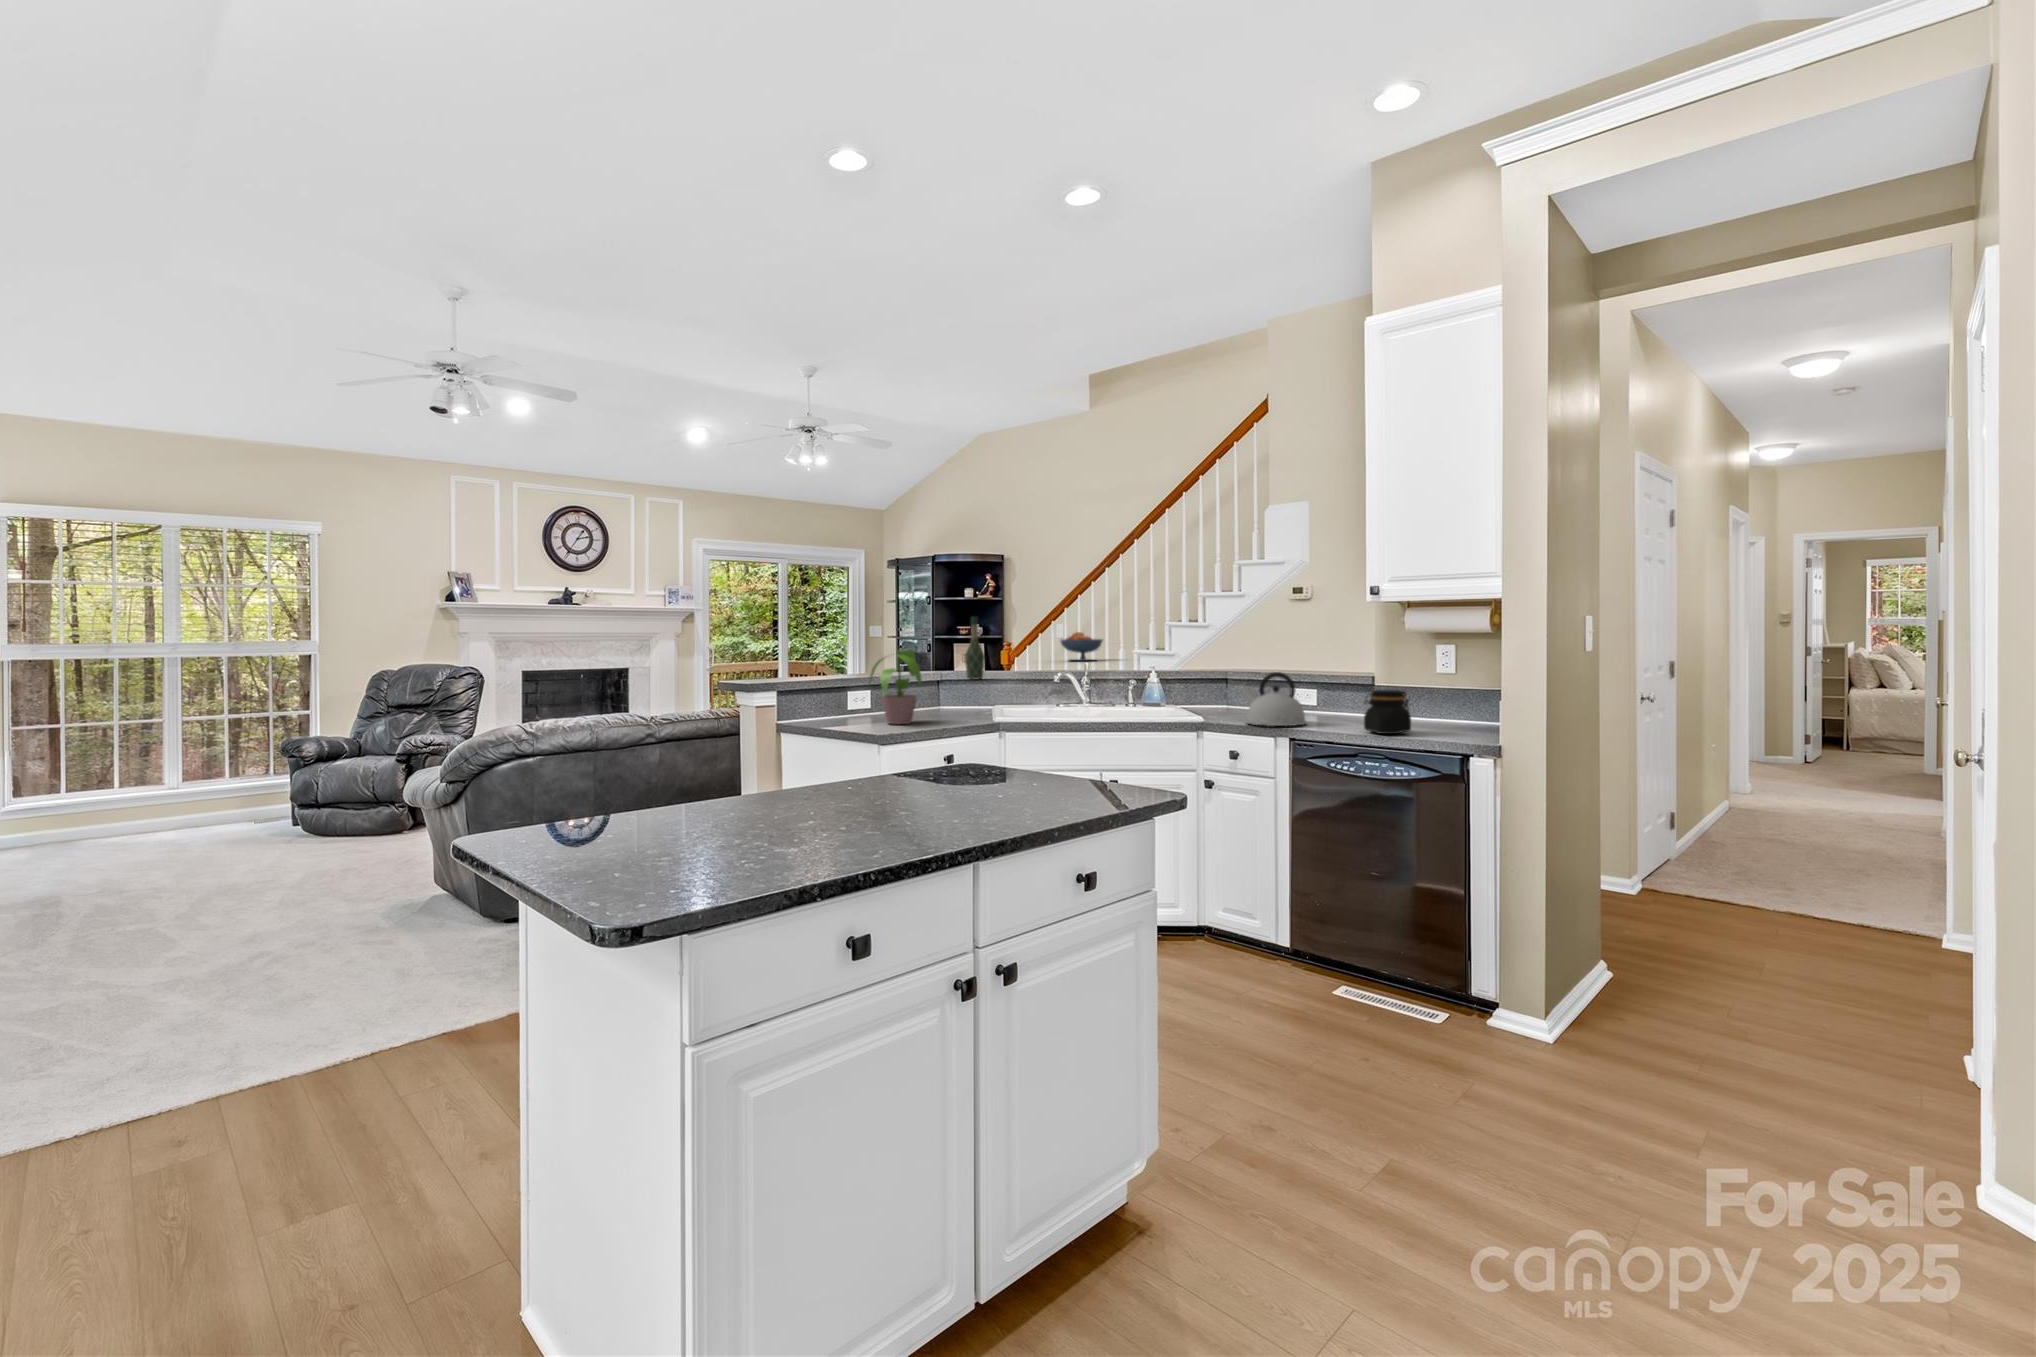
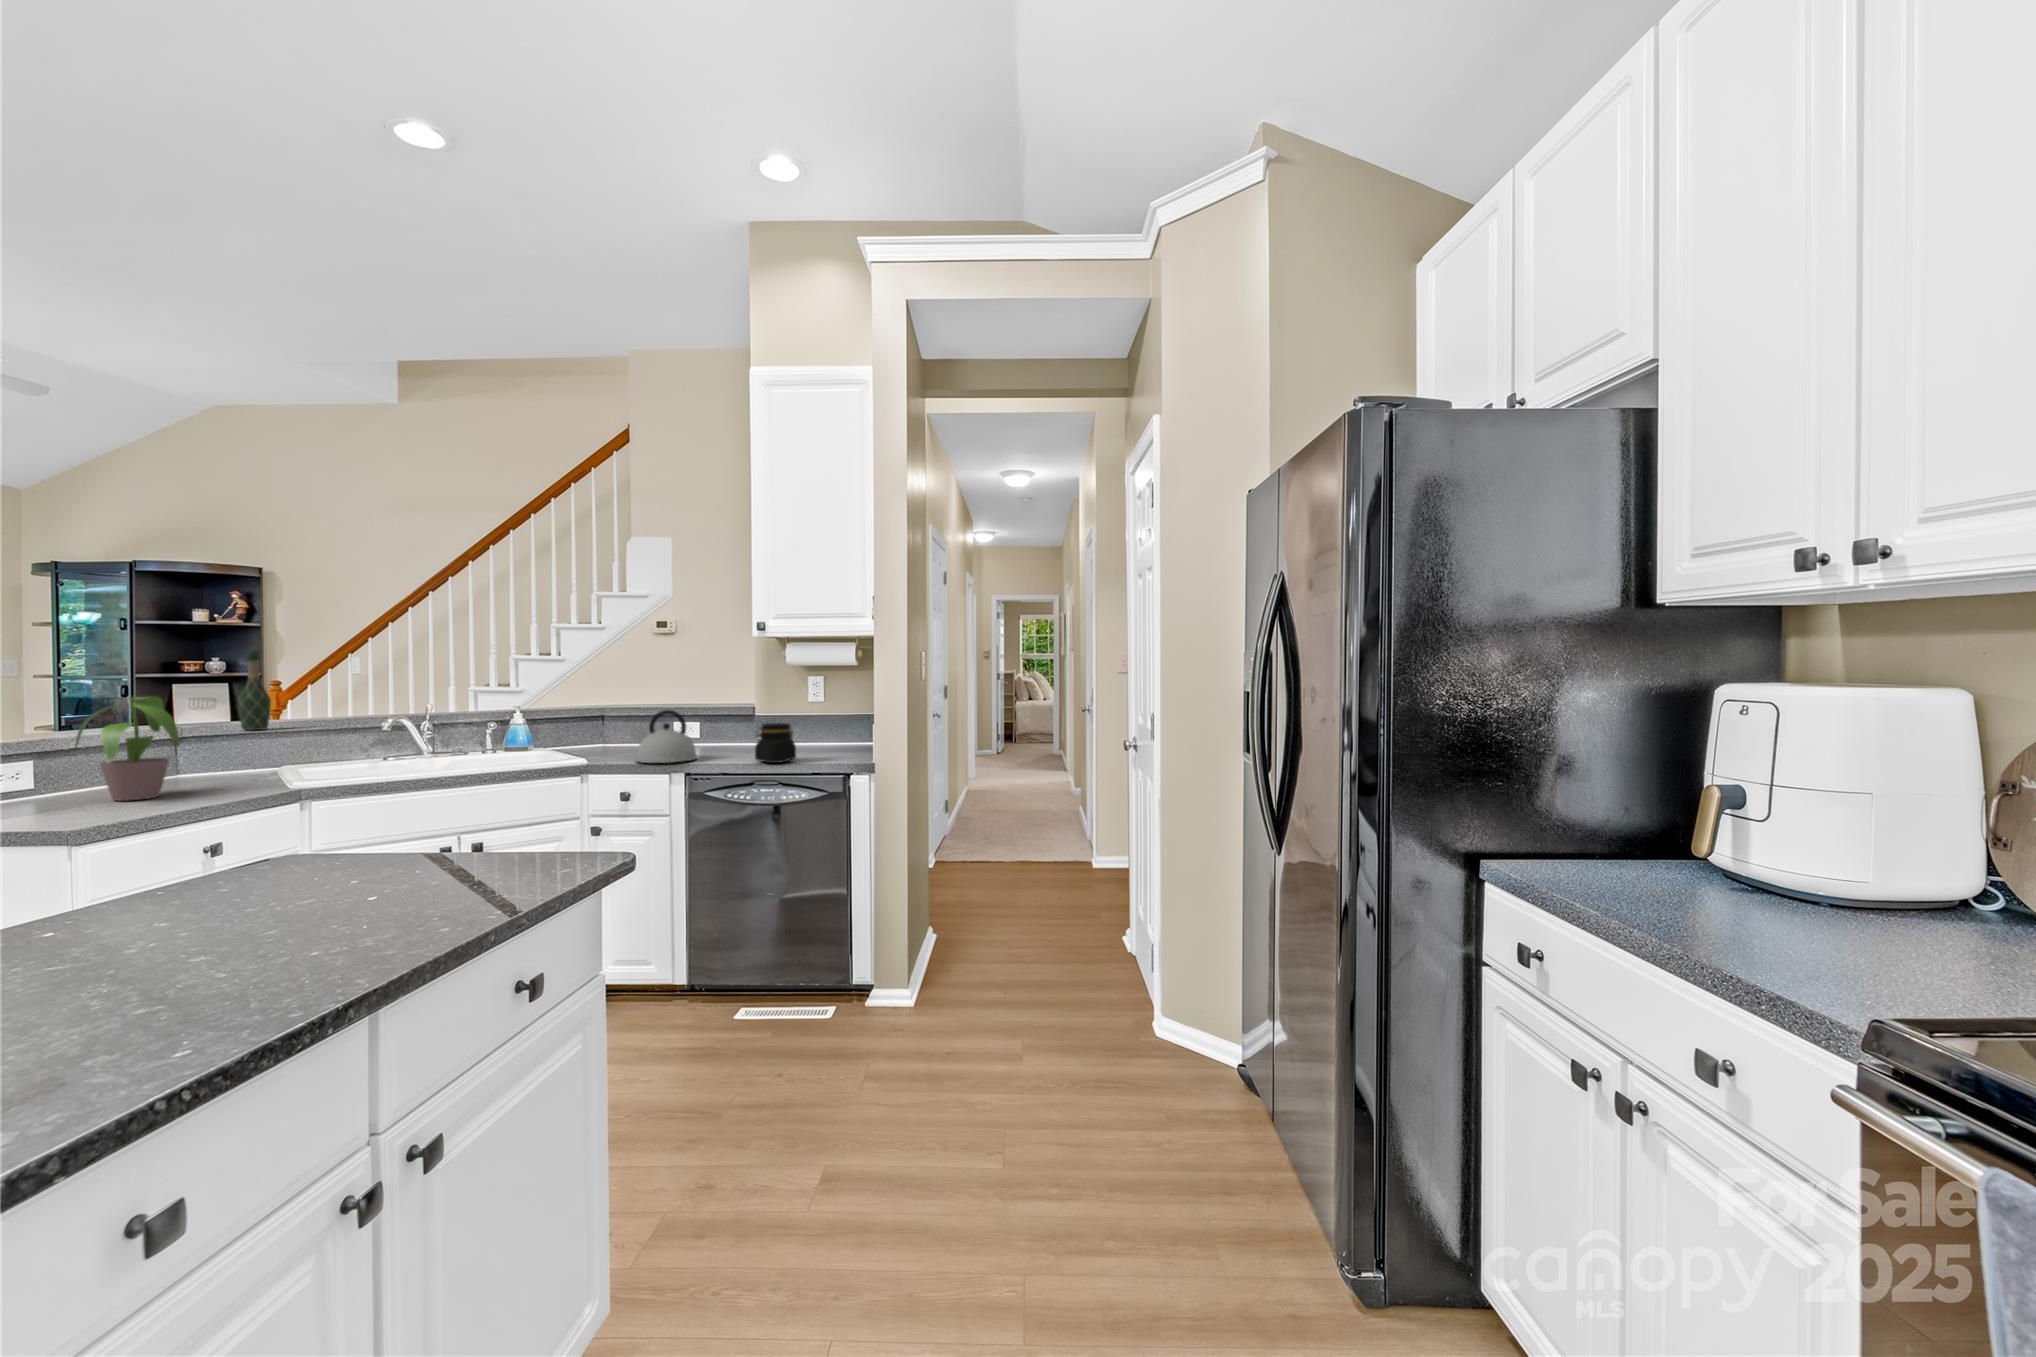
fruit bowl: present [1061,632,1103,661] -> none [359,666,425,699]

